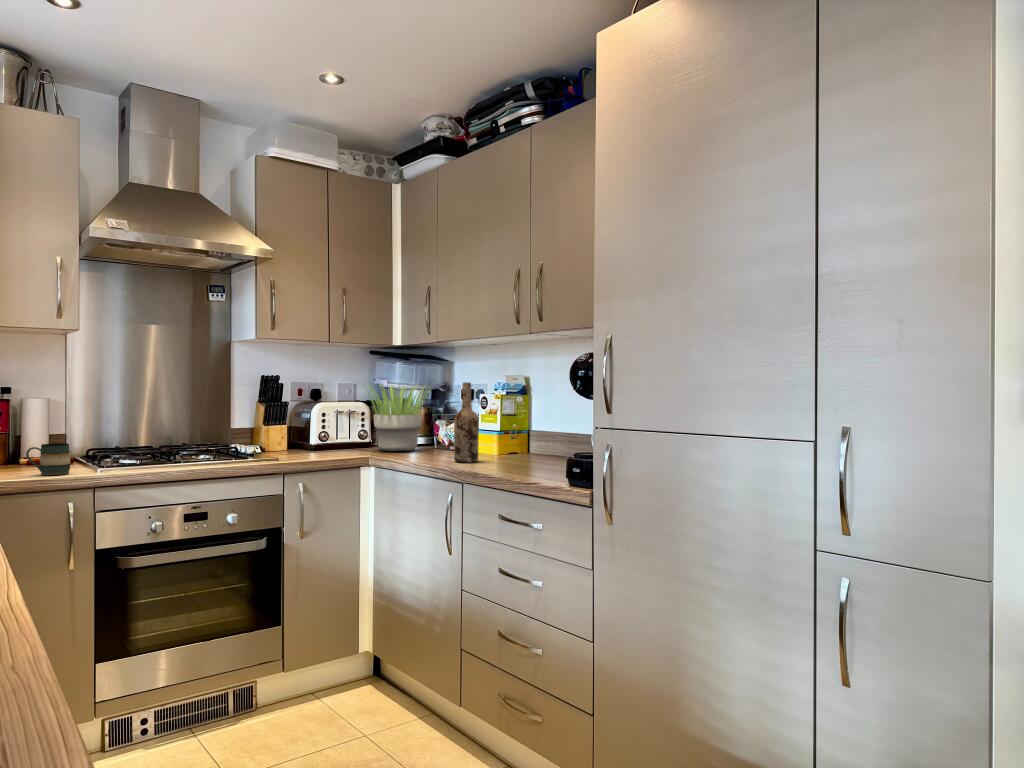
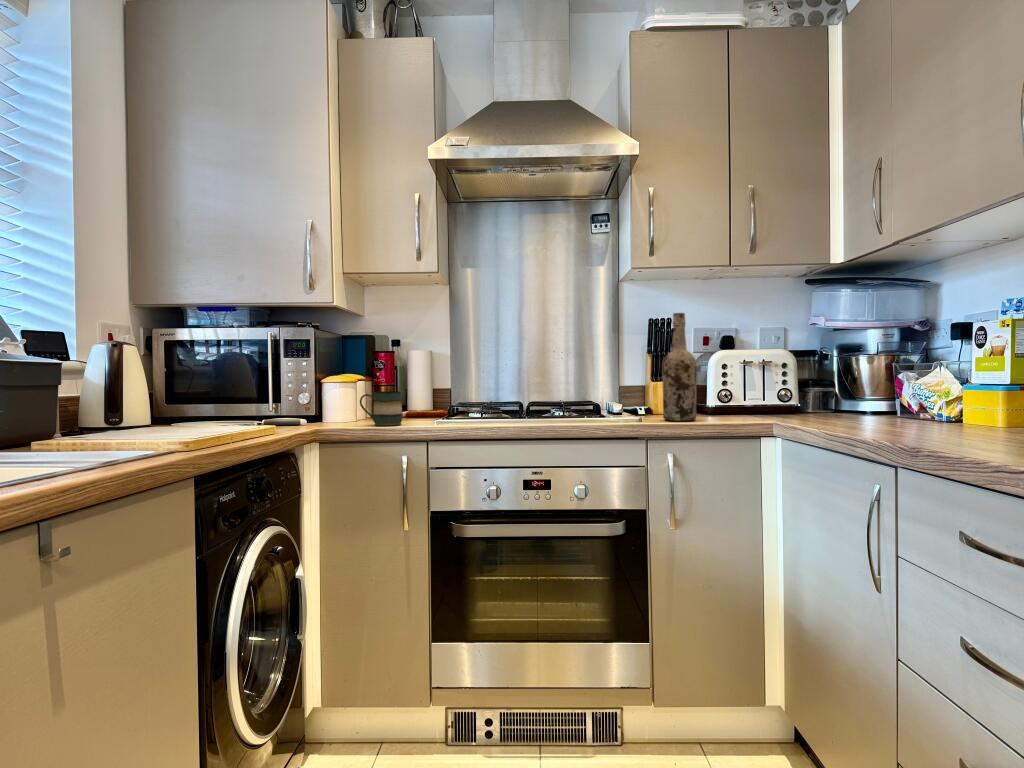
wine bottle: present [454,382,479,462] -> present [662,313,697,421]
potted plant: present [367,384,427,451] -> none [762,308,894,417]

